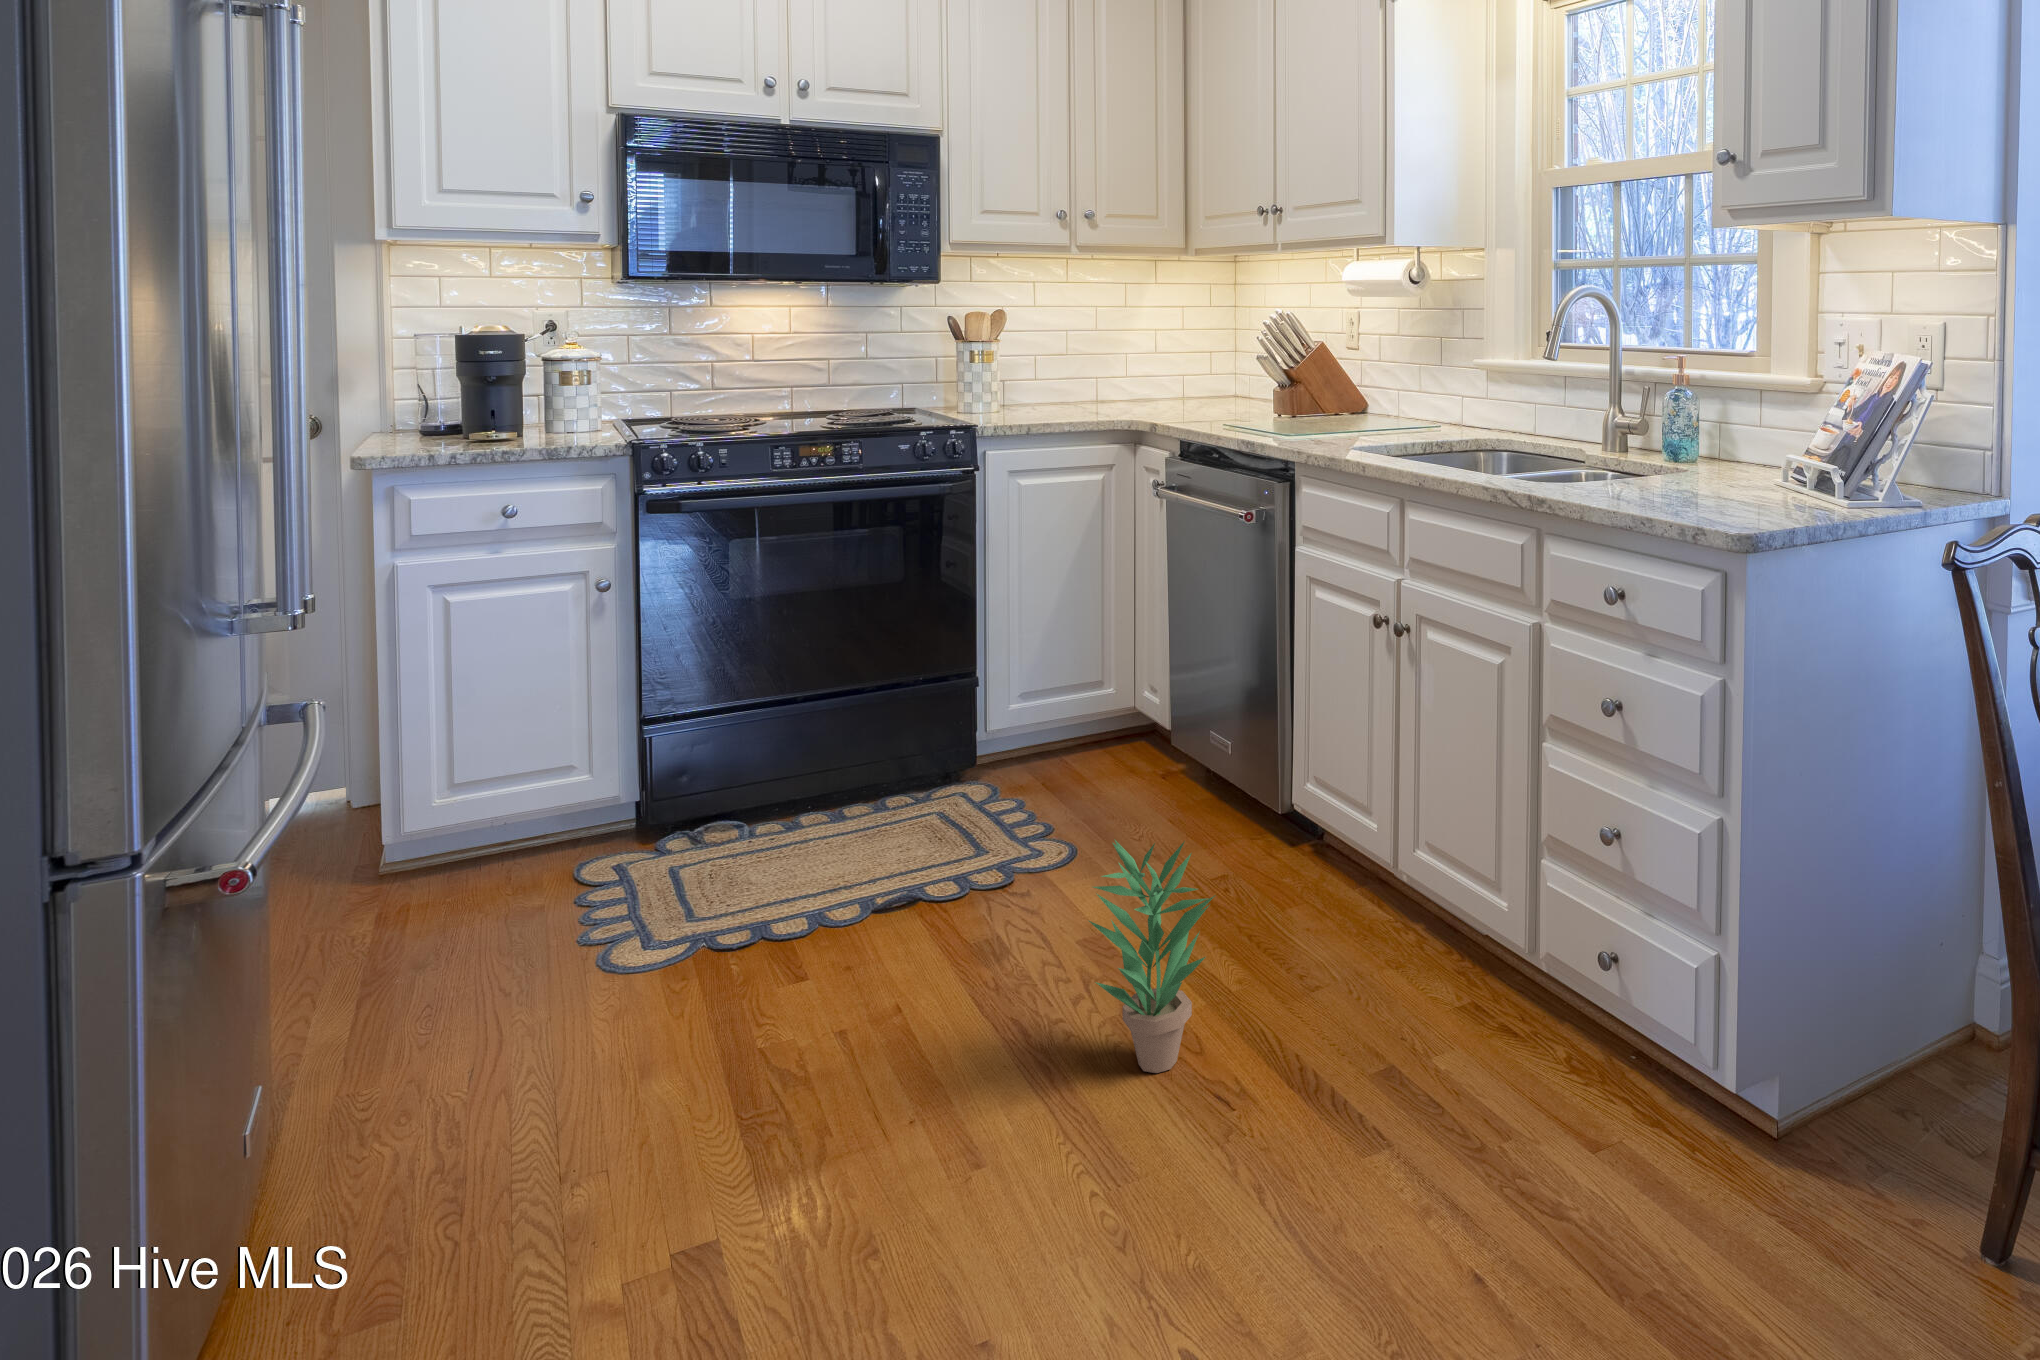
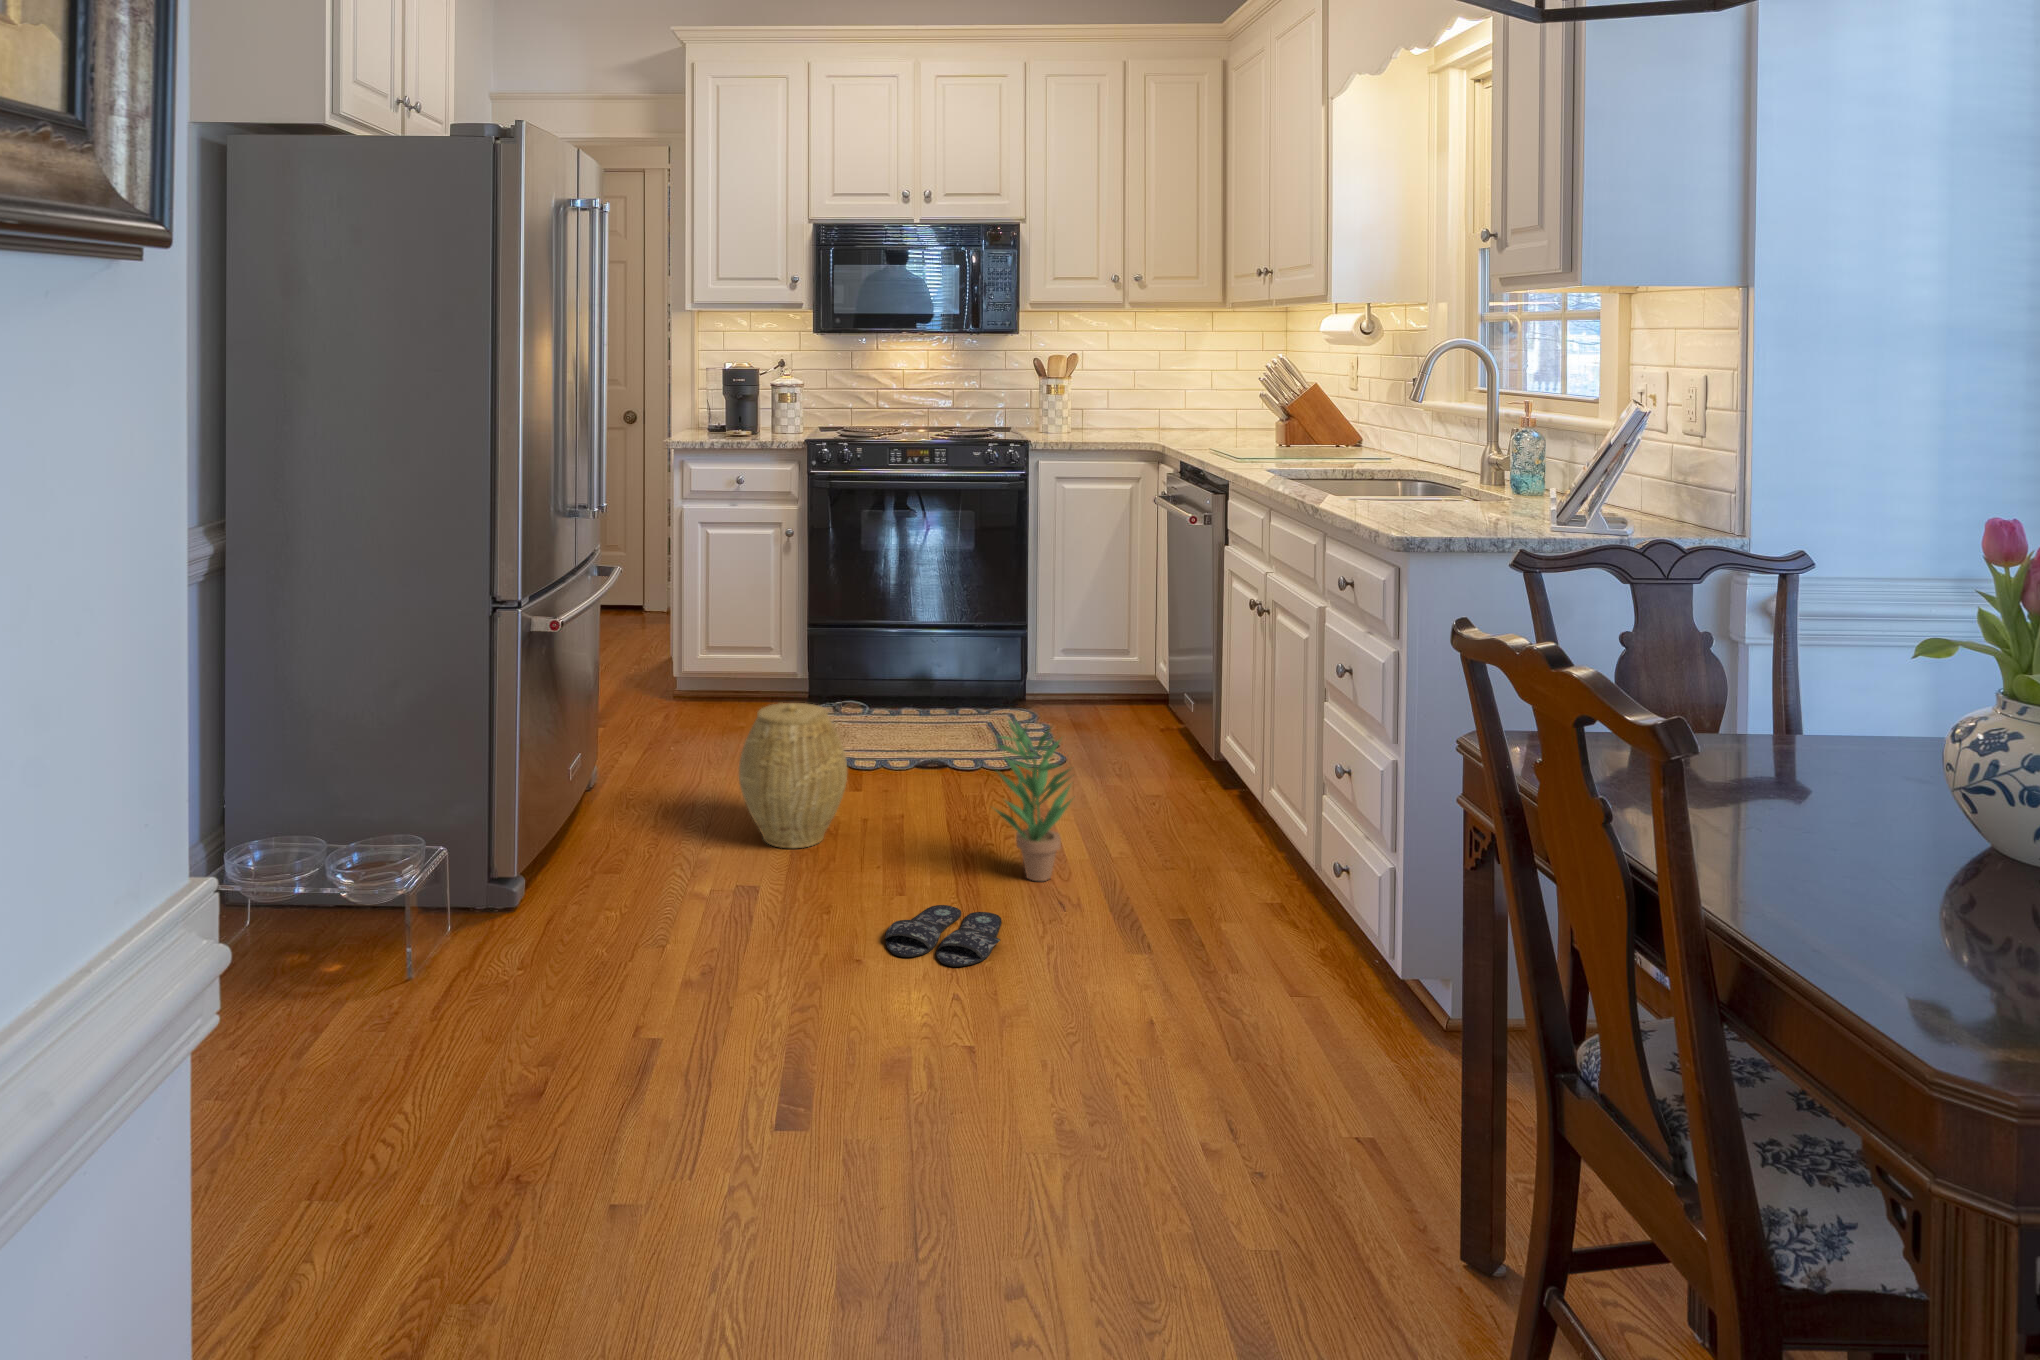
woven basket: none [623,875,825,1135] -> present [739,703,847,848]
slippers: none [994,1156,1180,1304] -> present [885,905,1002,967]

